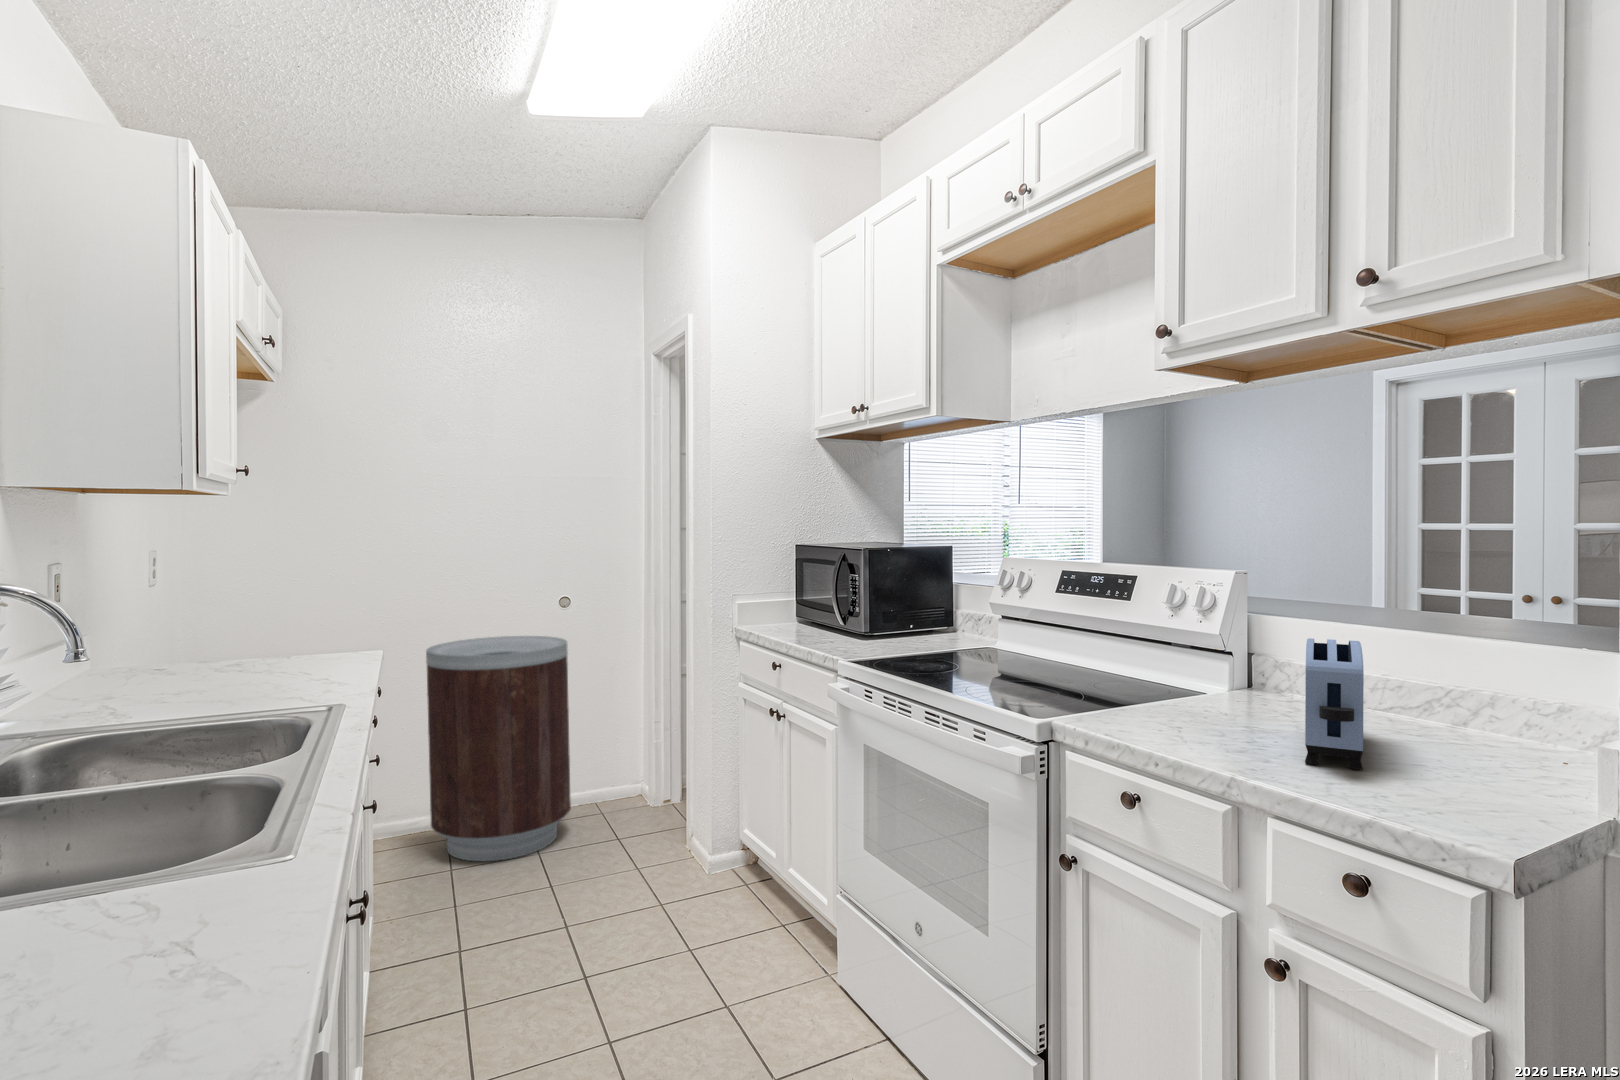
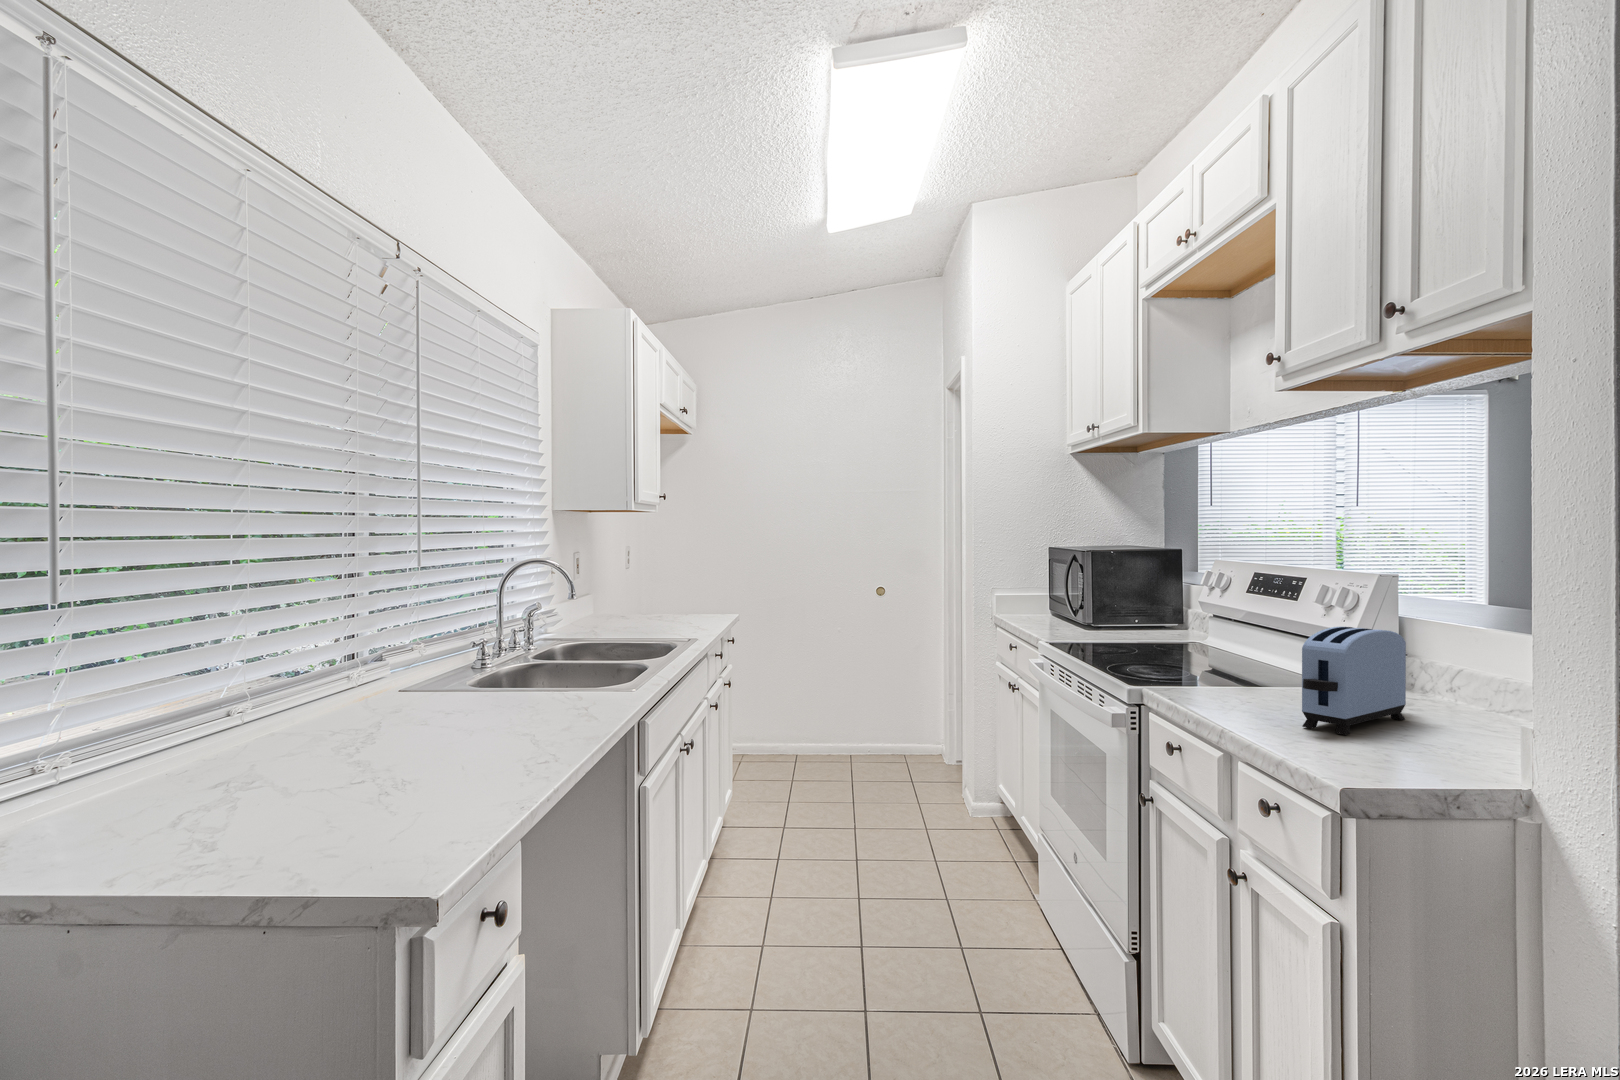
trash can: present [426,636,571,861] -> none [774,616,879,787]

